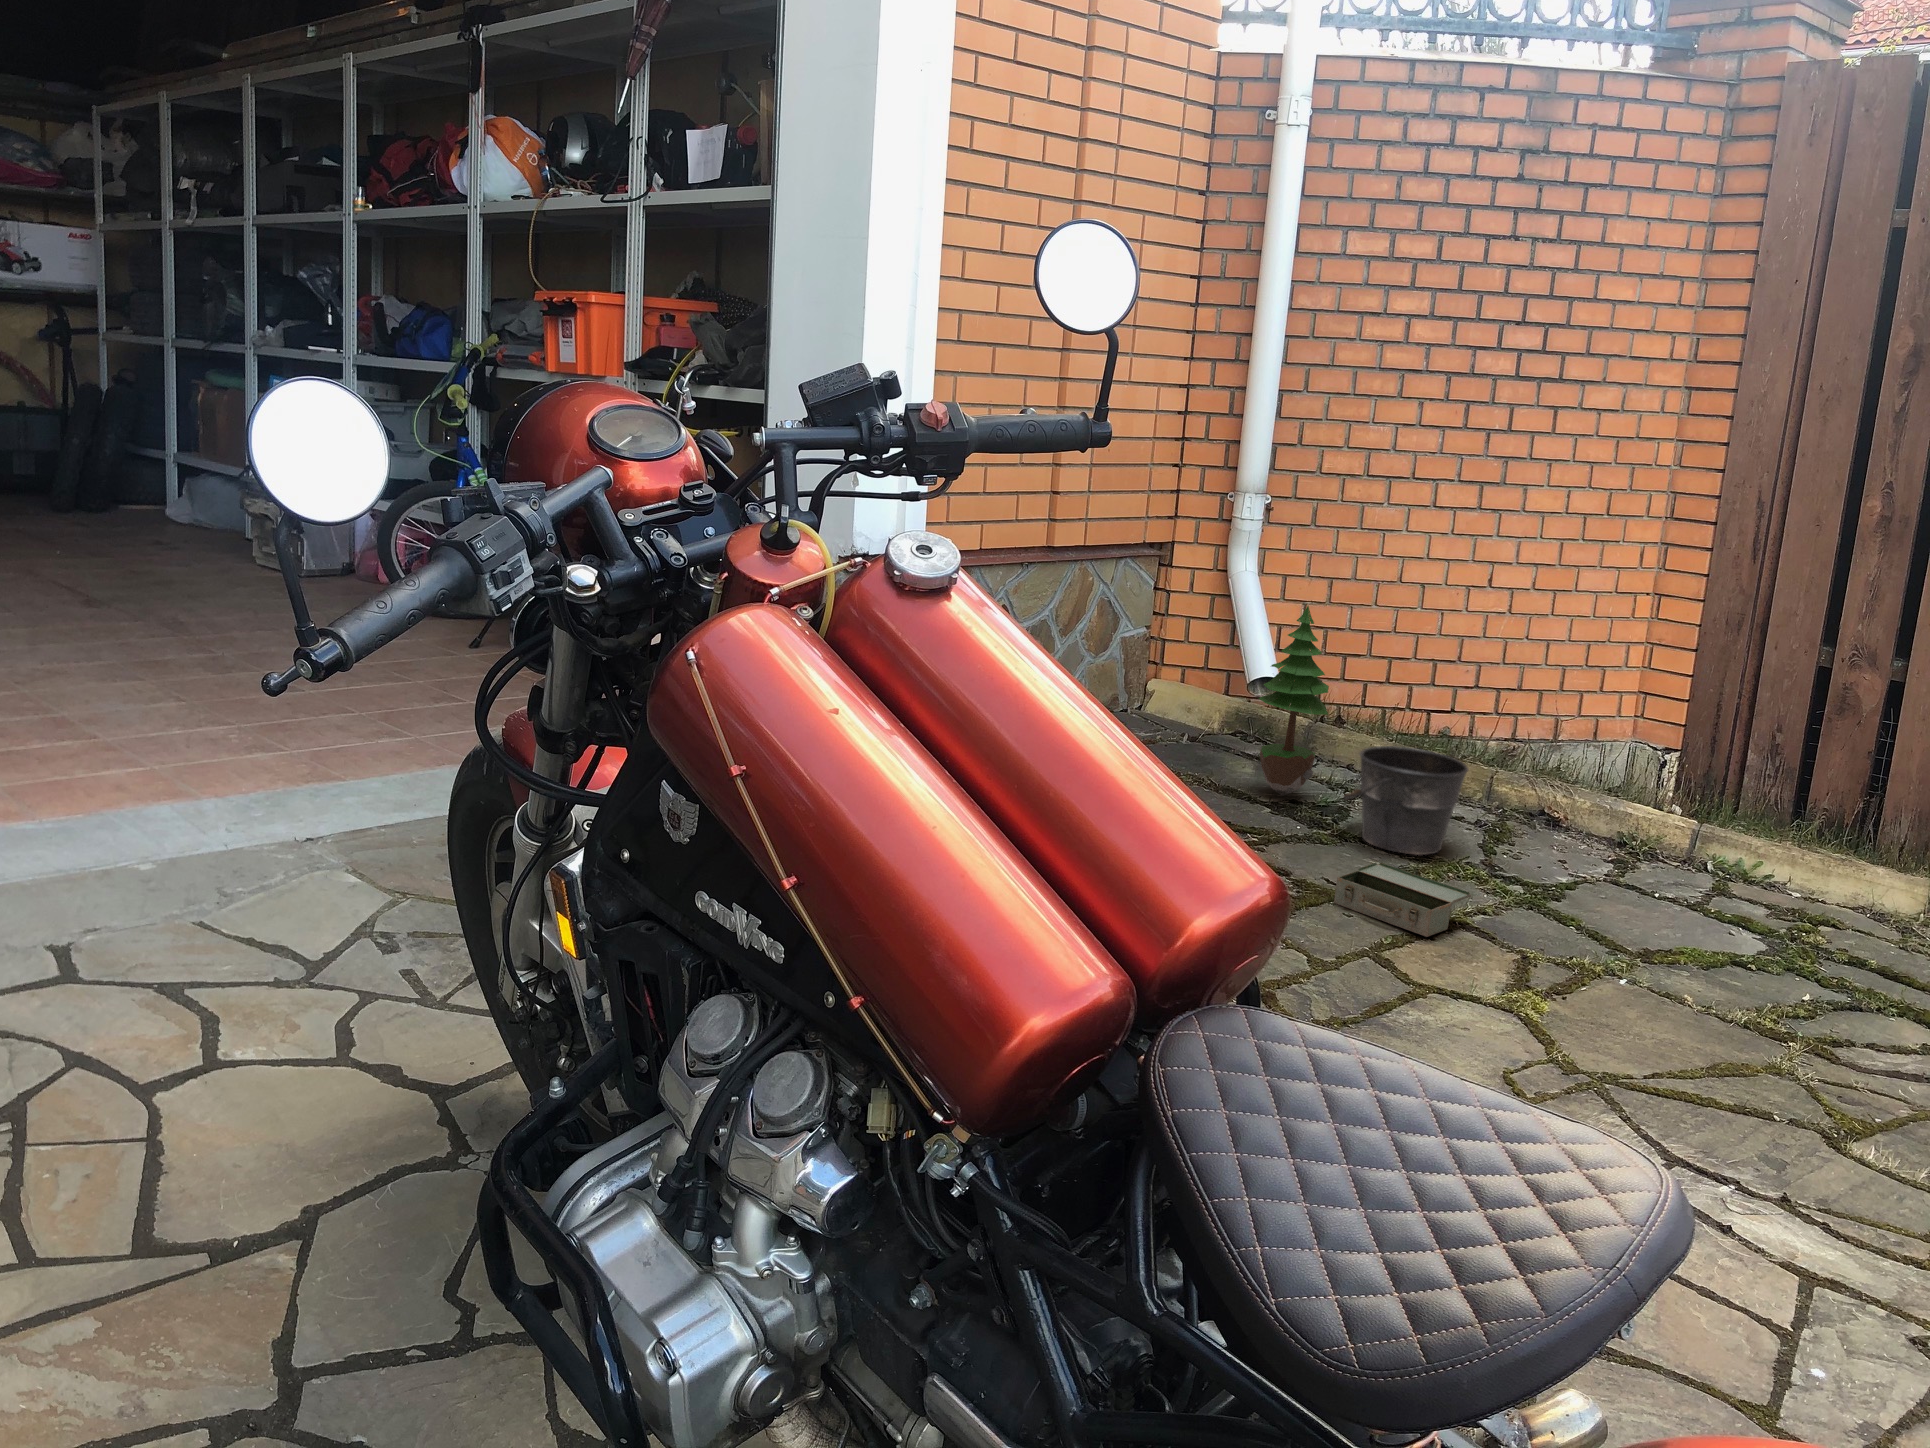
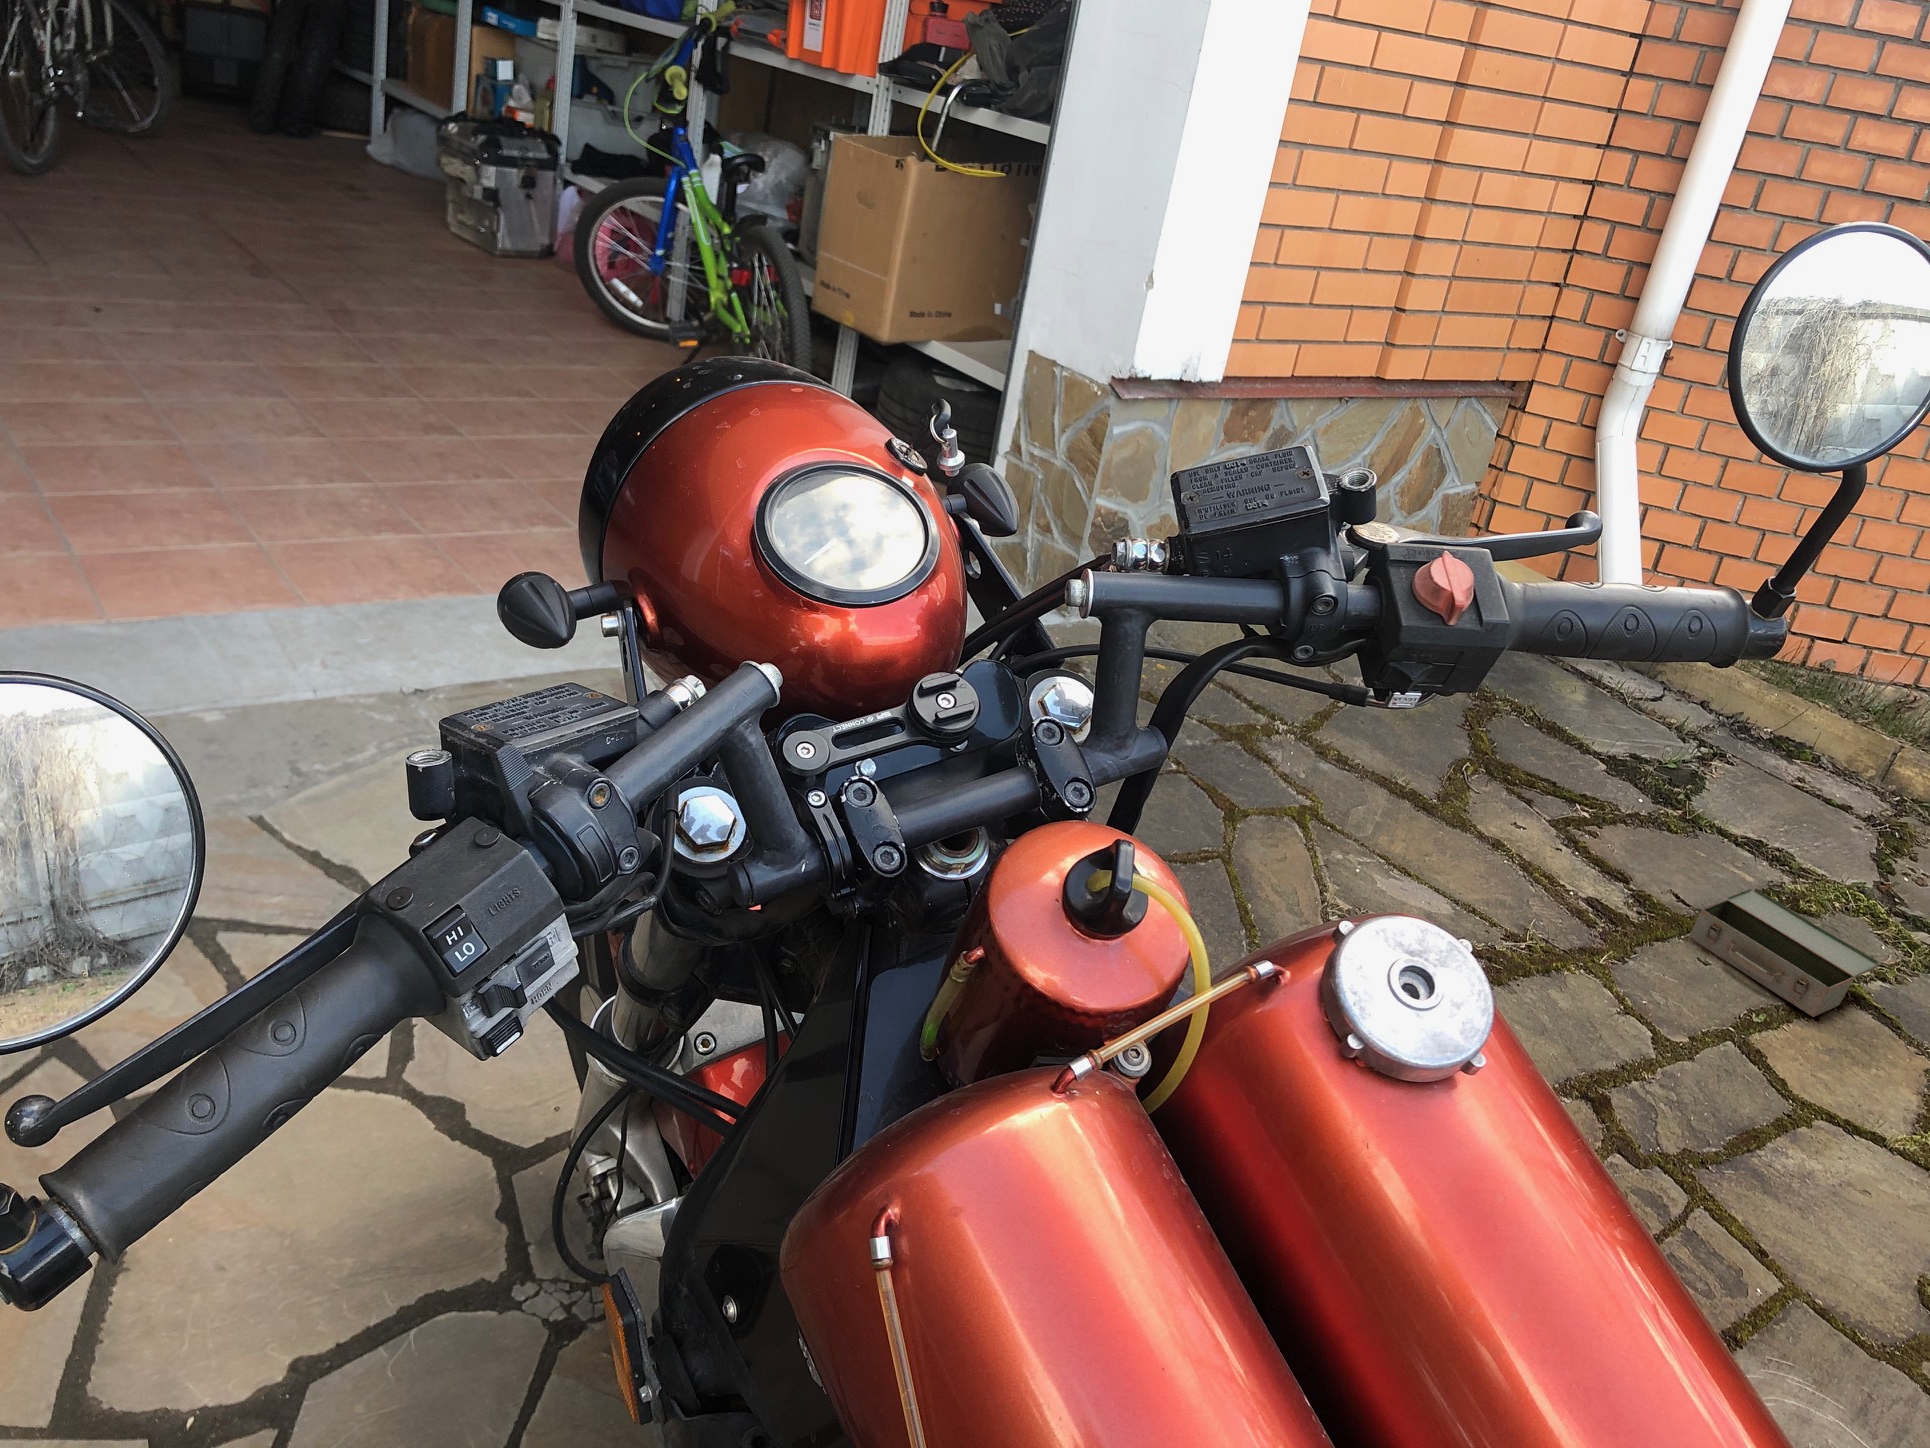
potted tree: present [1259,606,1329,796] -> none [1598,516,1716,740]
bucket: present [1343,746,1469,855] -> none [1706,713,1890,864]

